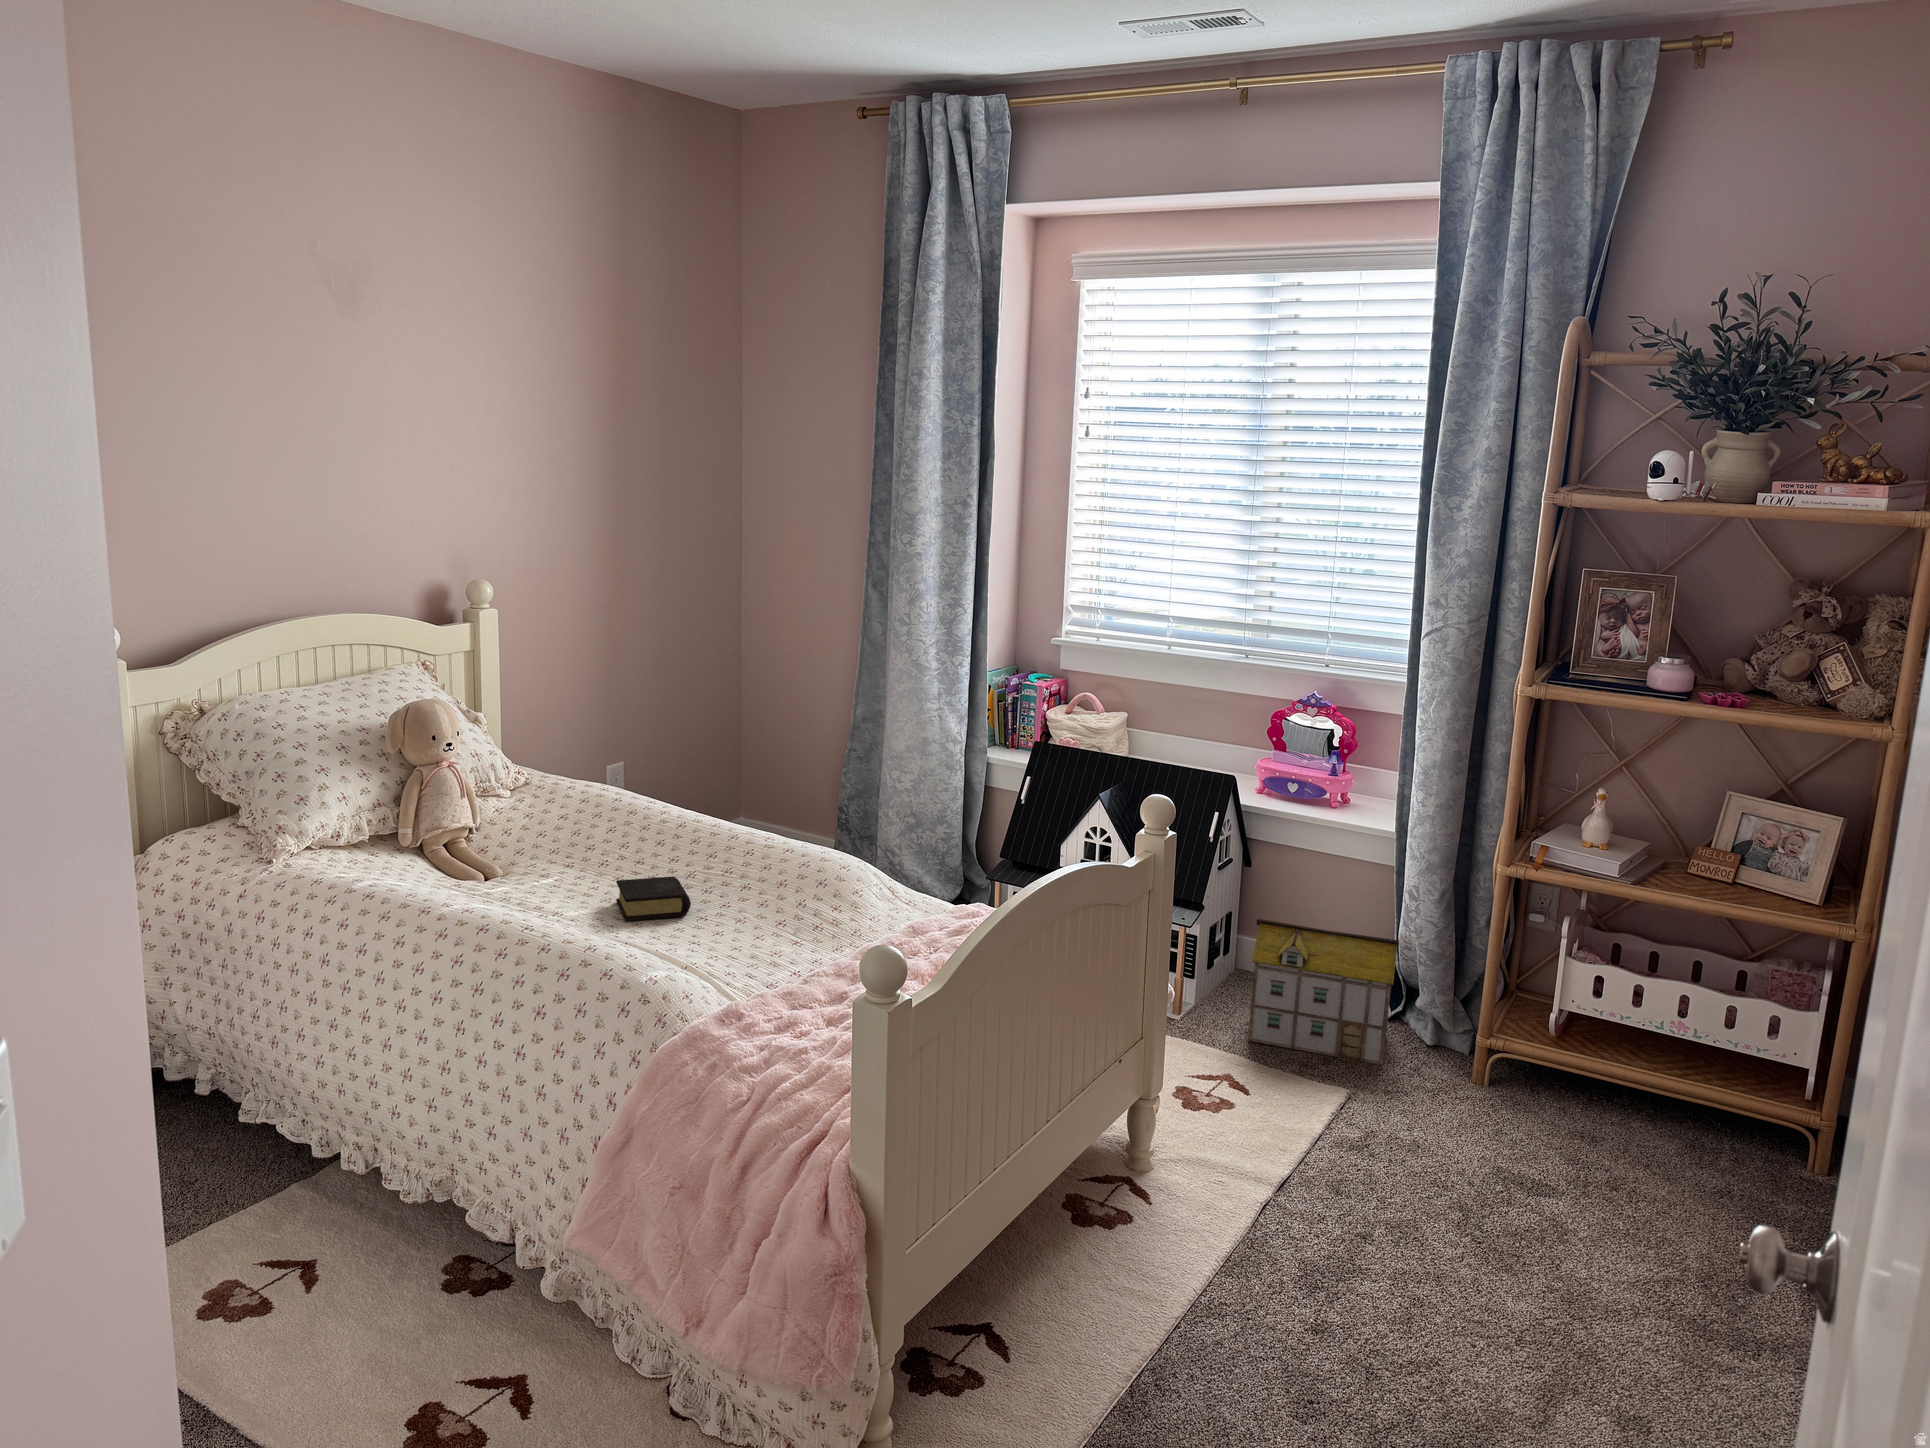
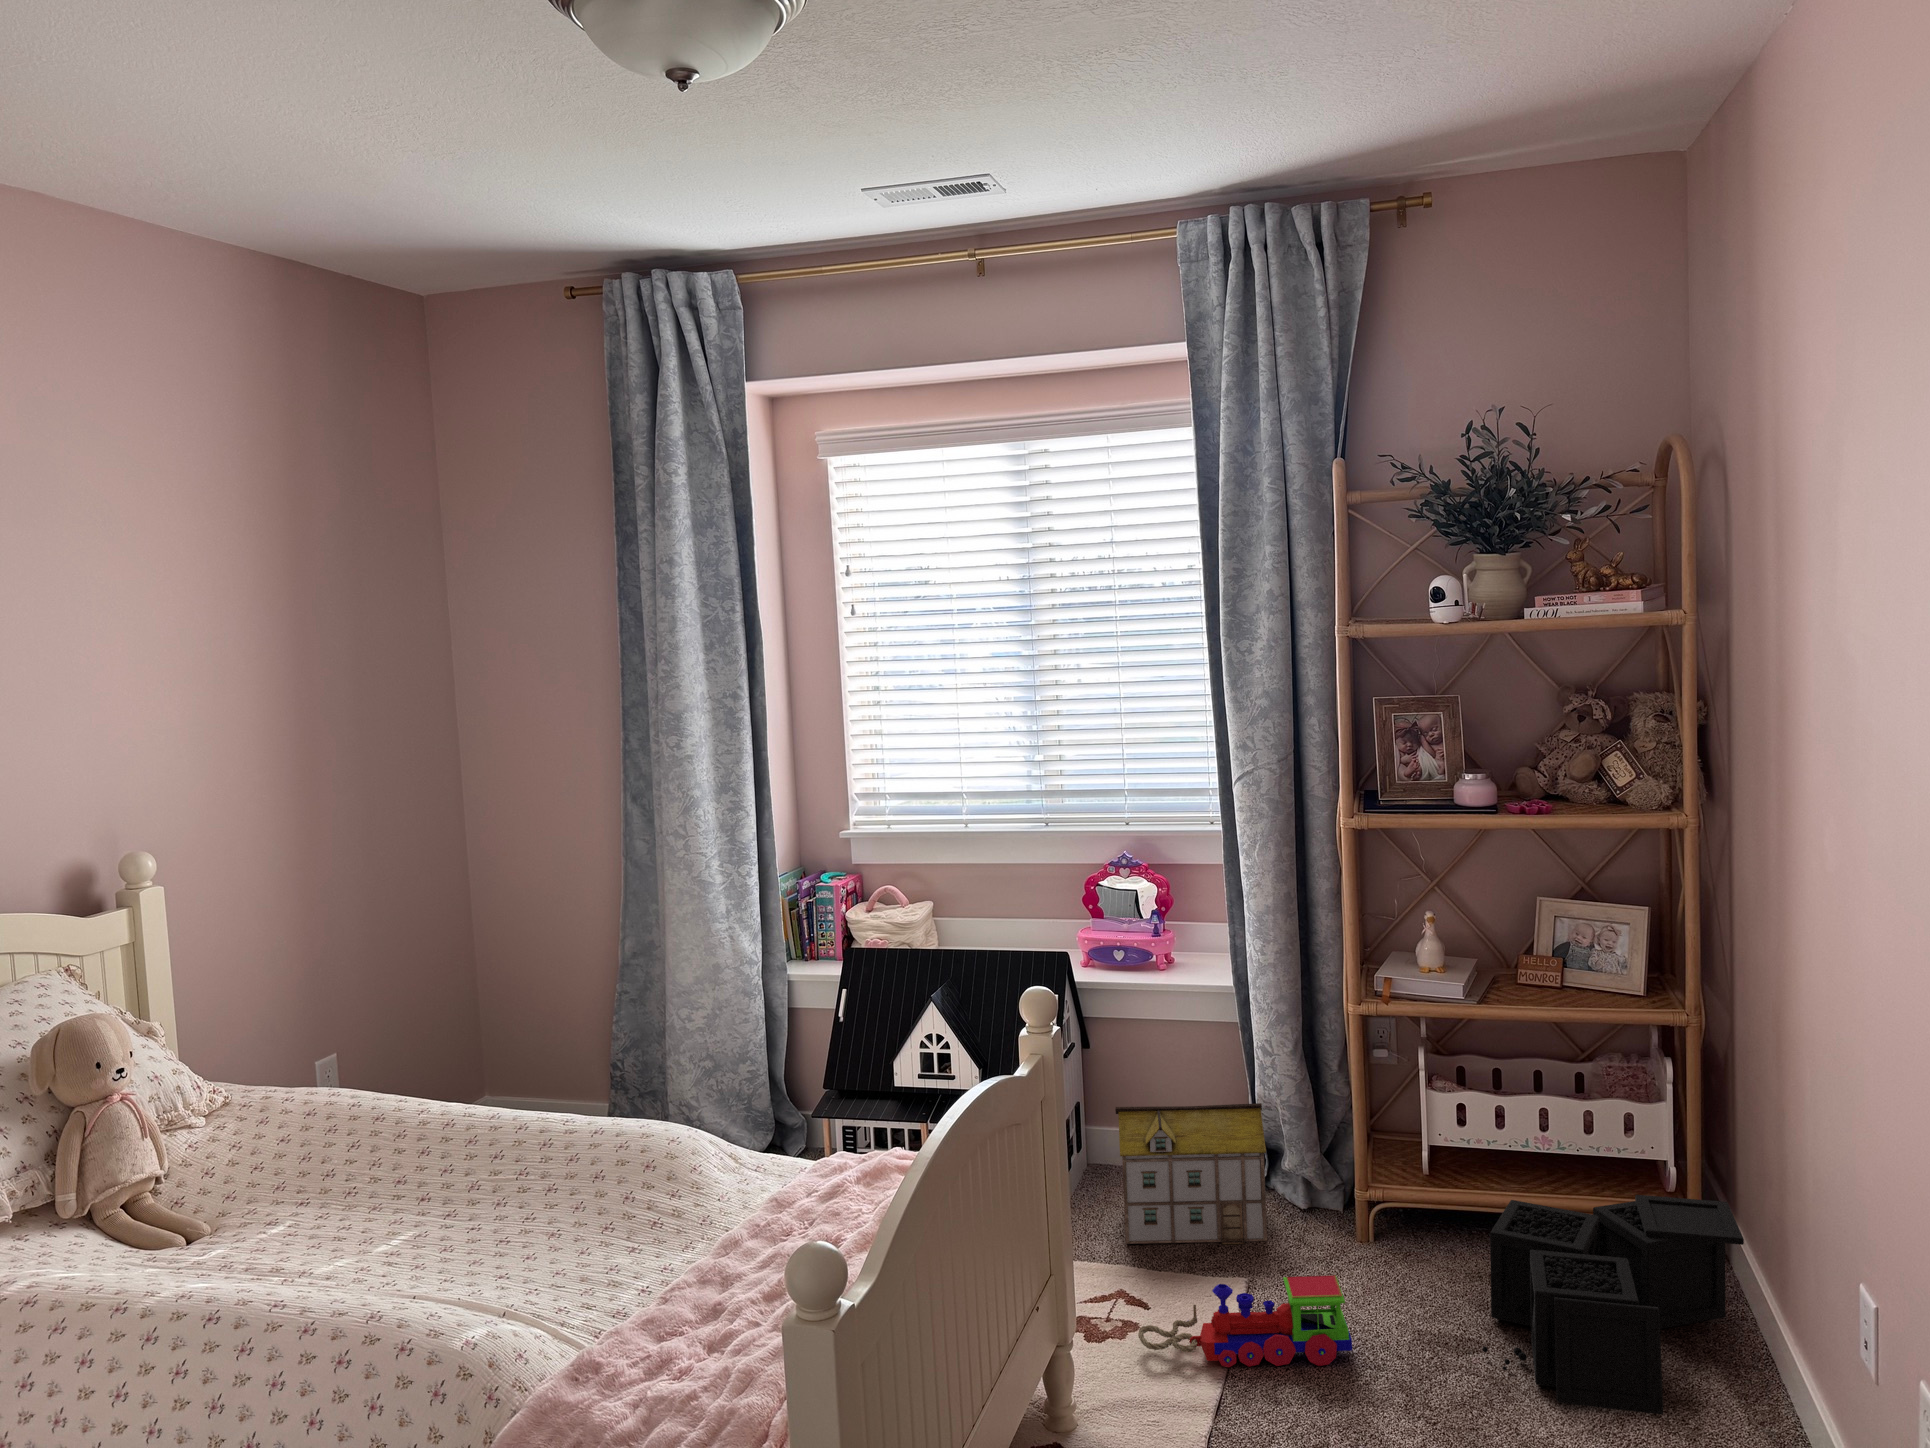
book: present [616,876,691,921] -> none [385,1192,489,1263]
storage bin: none [1557,1072,1862,1289] -> present [1482,1195,1744,1414]
toy train: none [1230,1085,1427,1175] -> present [1138,1275,1352,1367]

